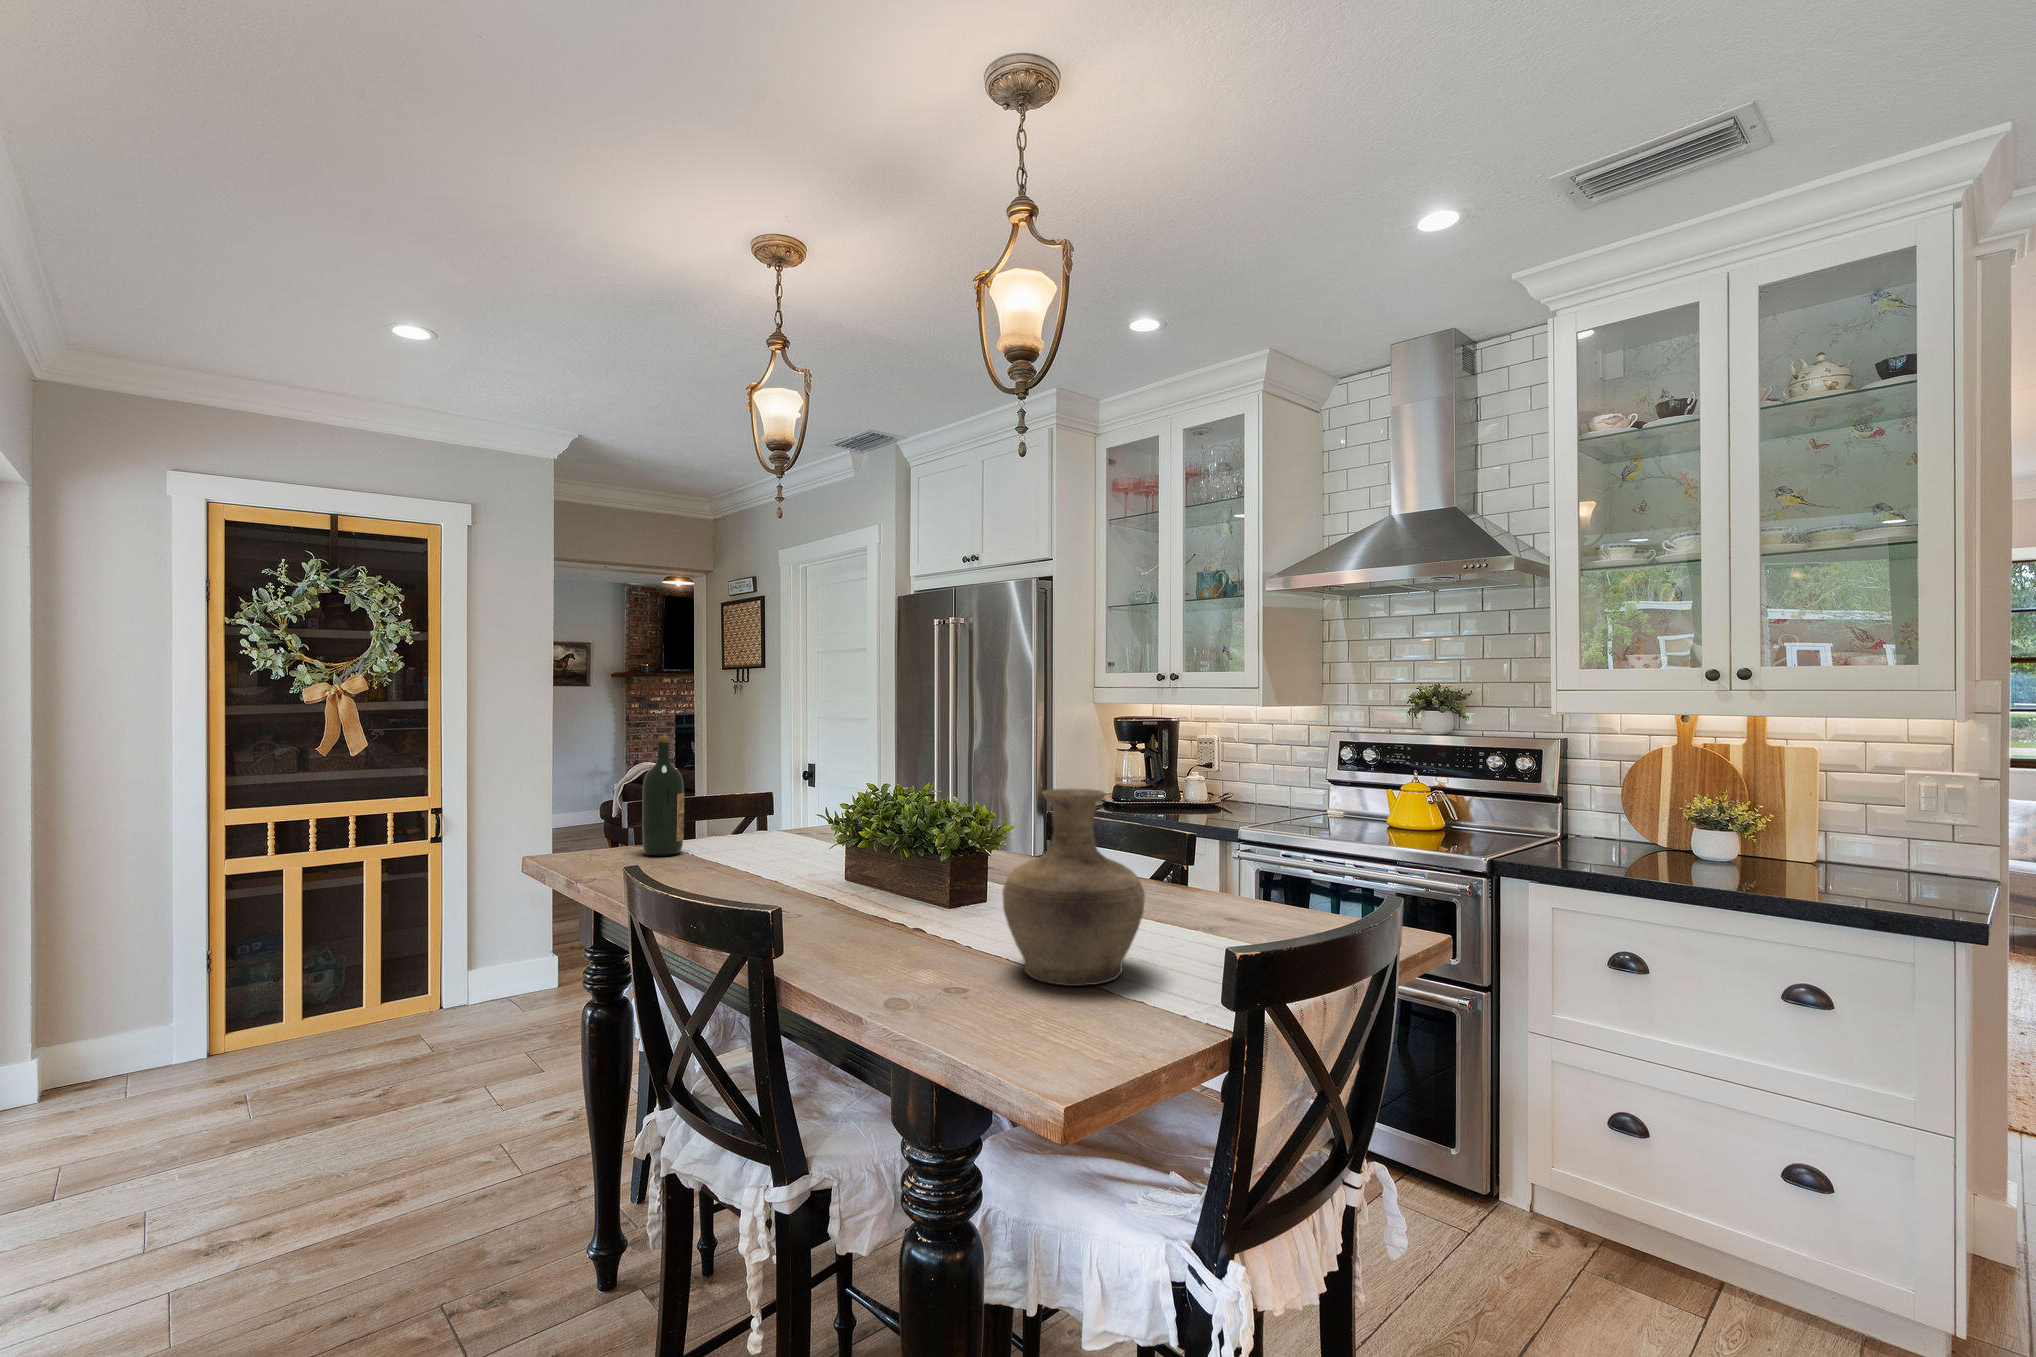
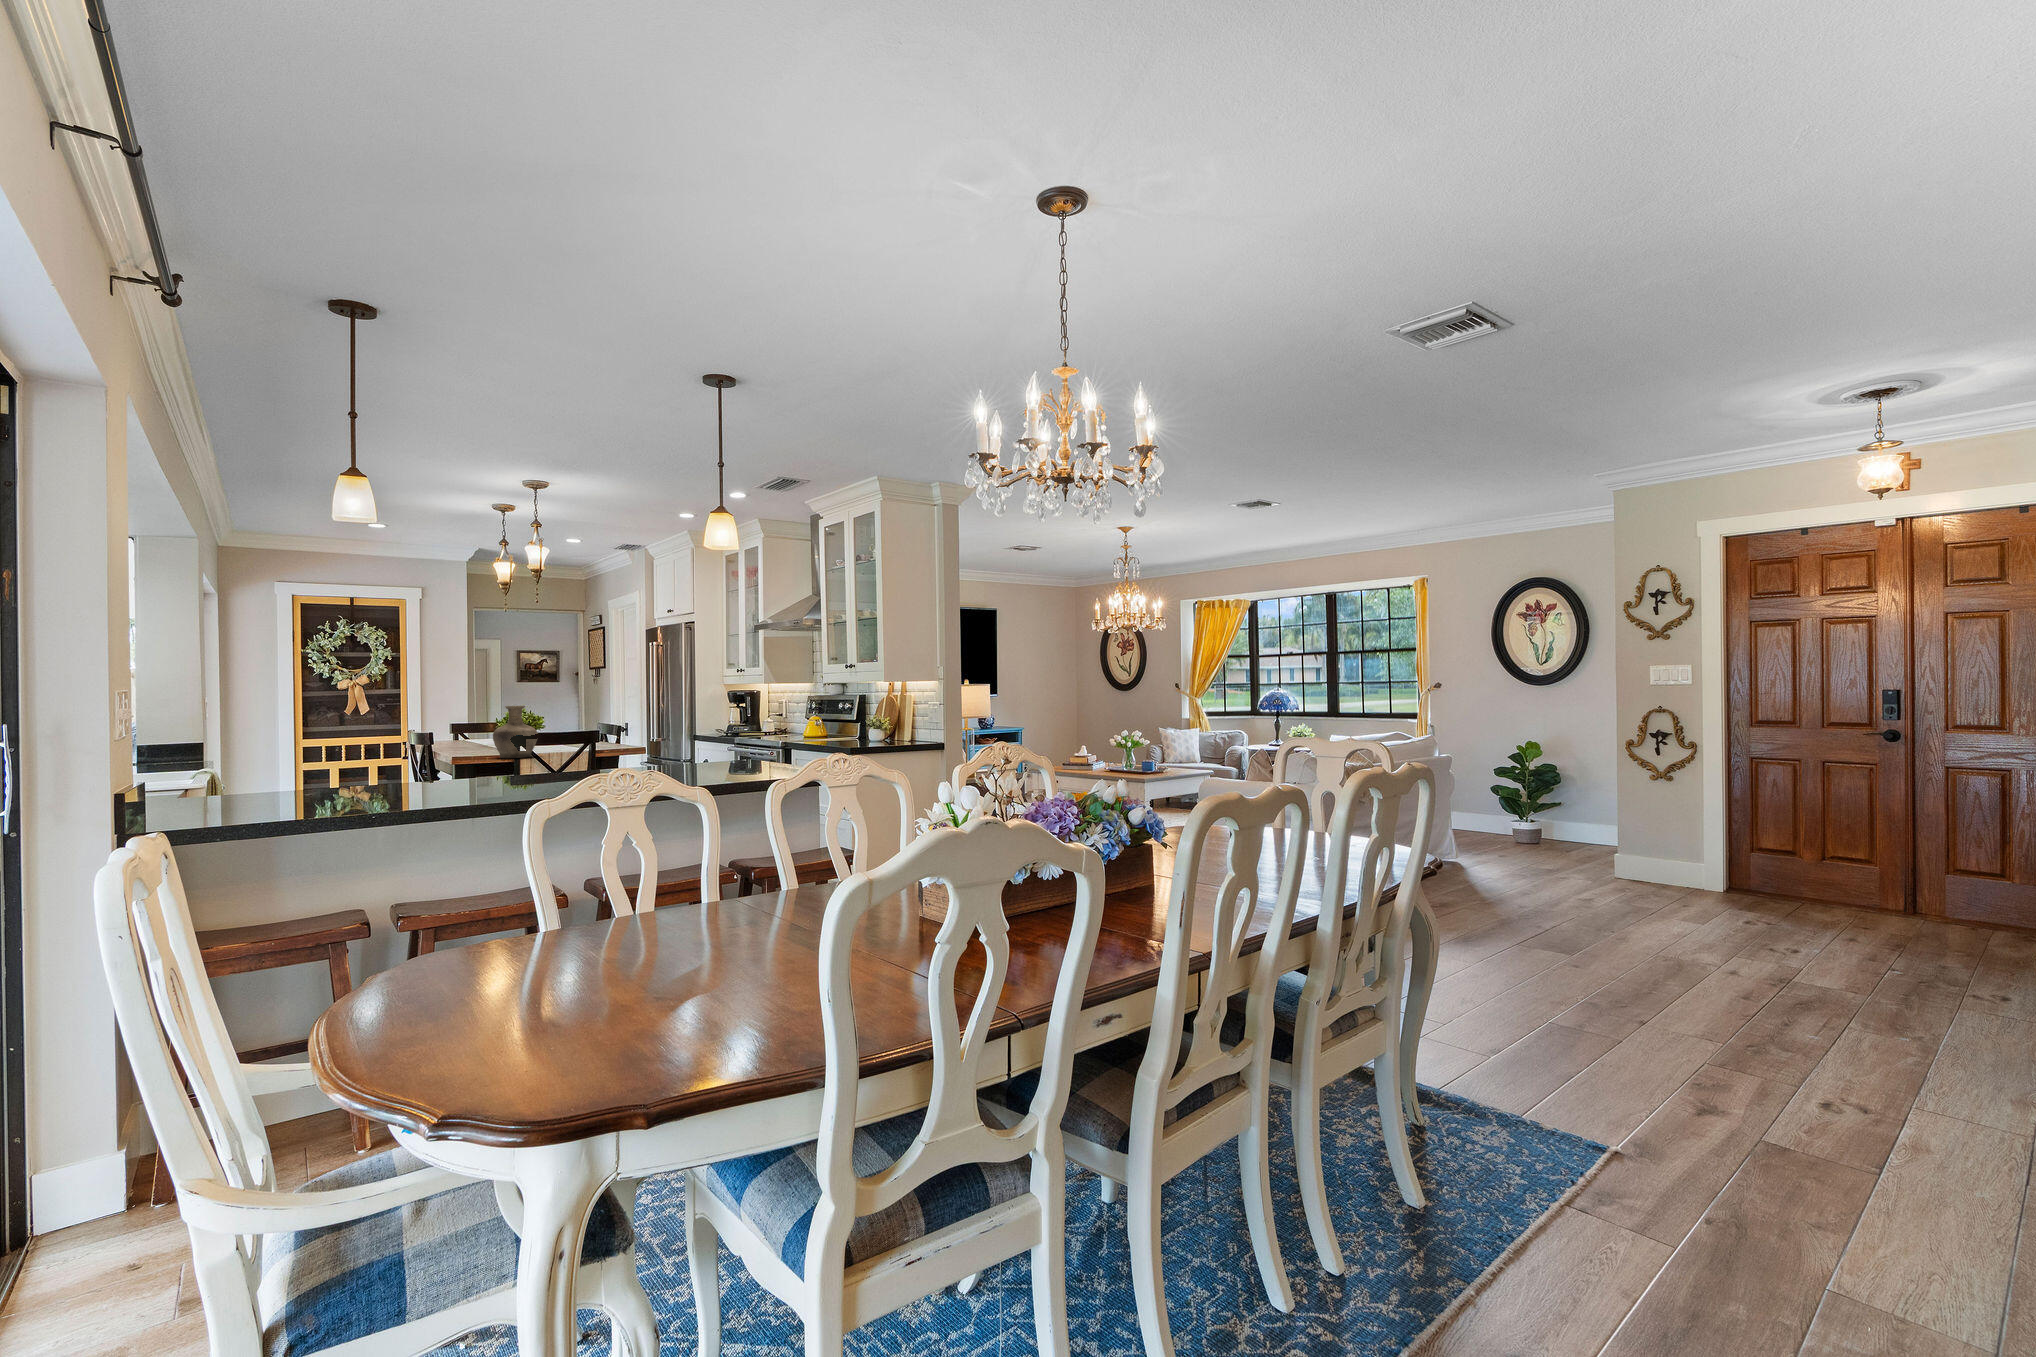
wine bottle: present [642,736,684,856] -> none [449,698,467,744]

